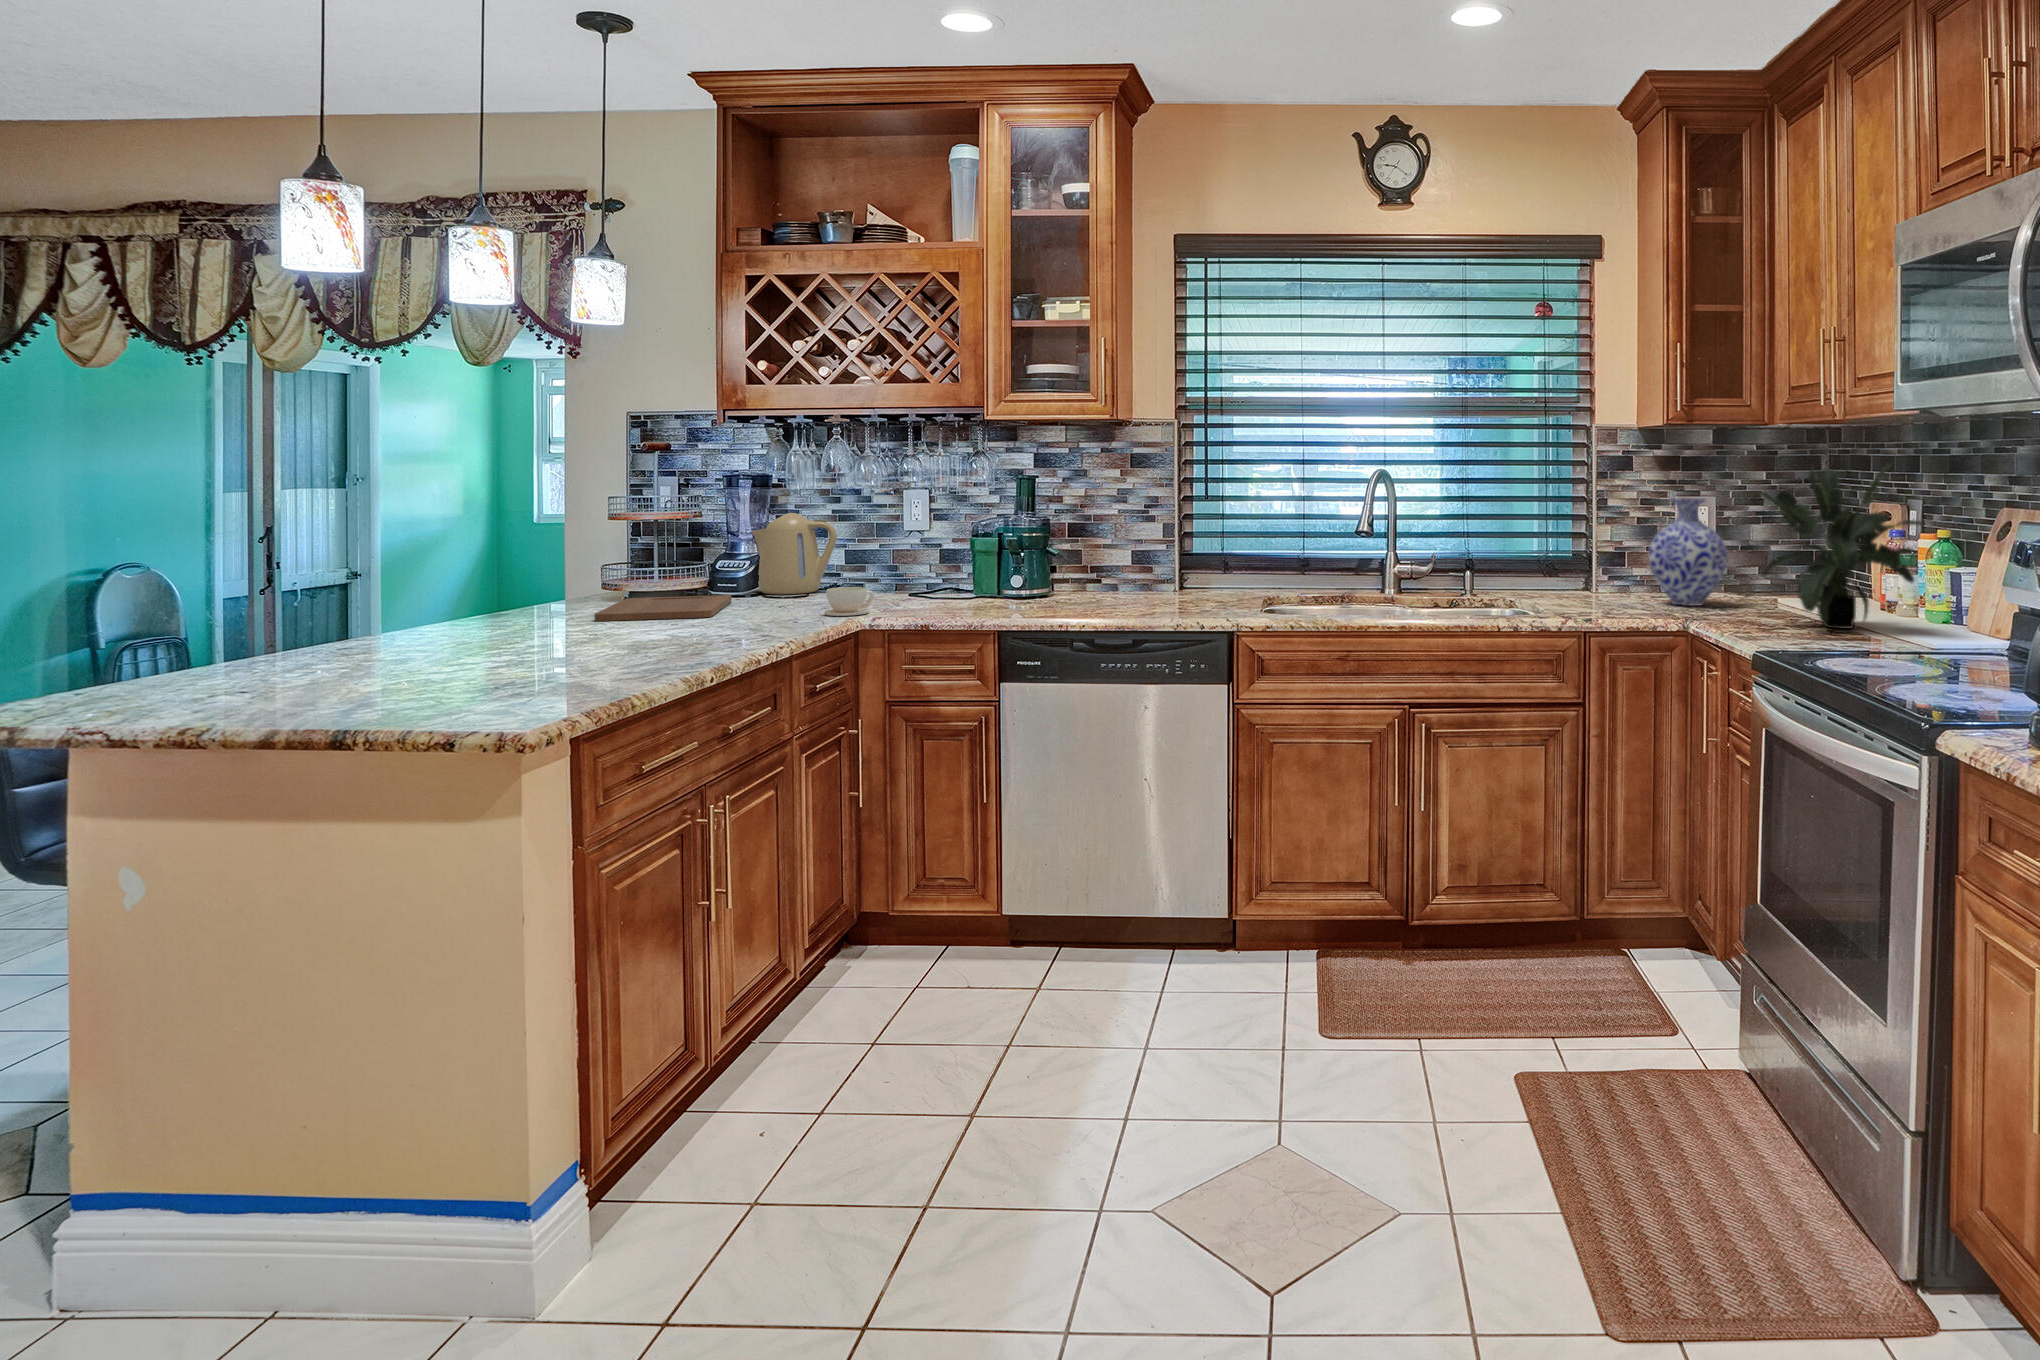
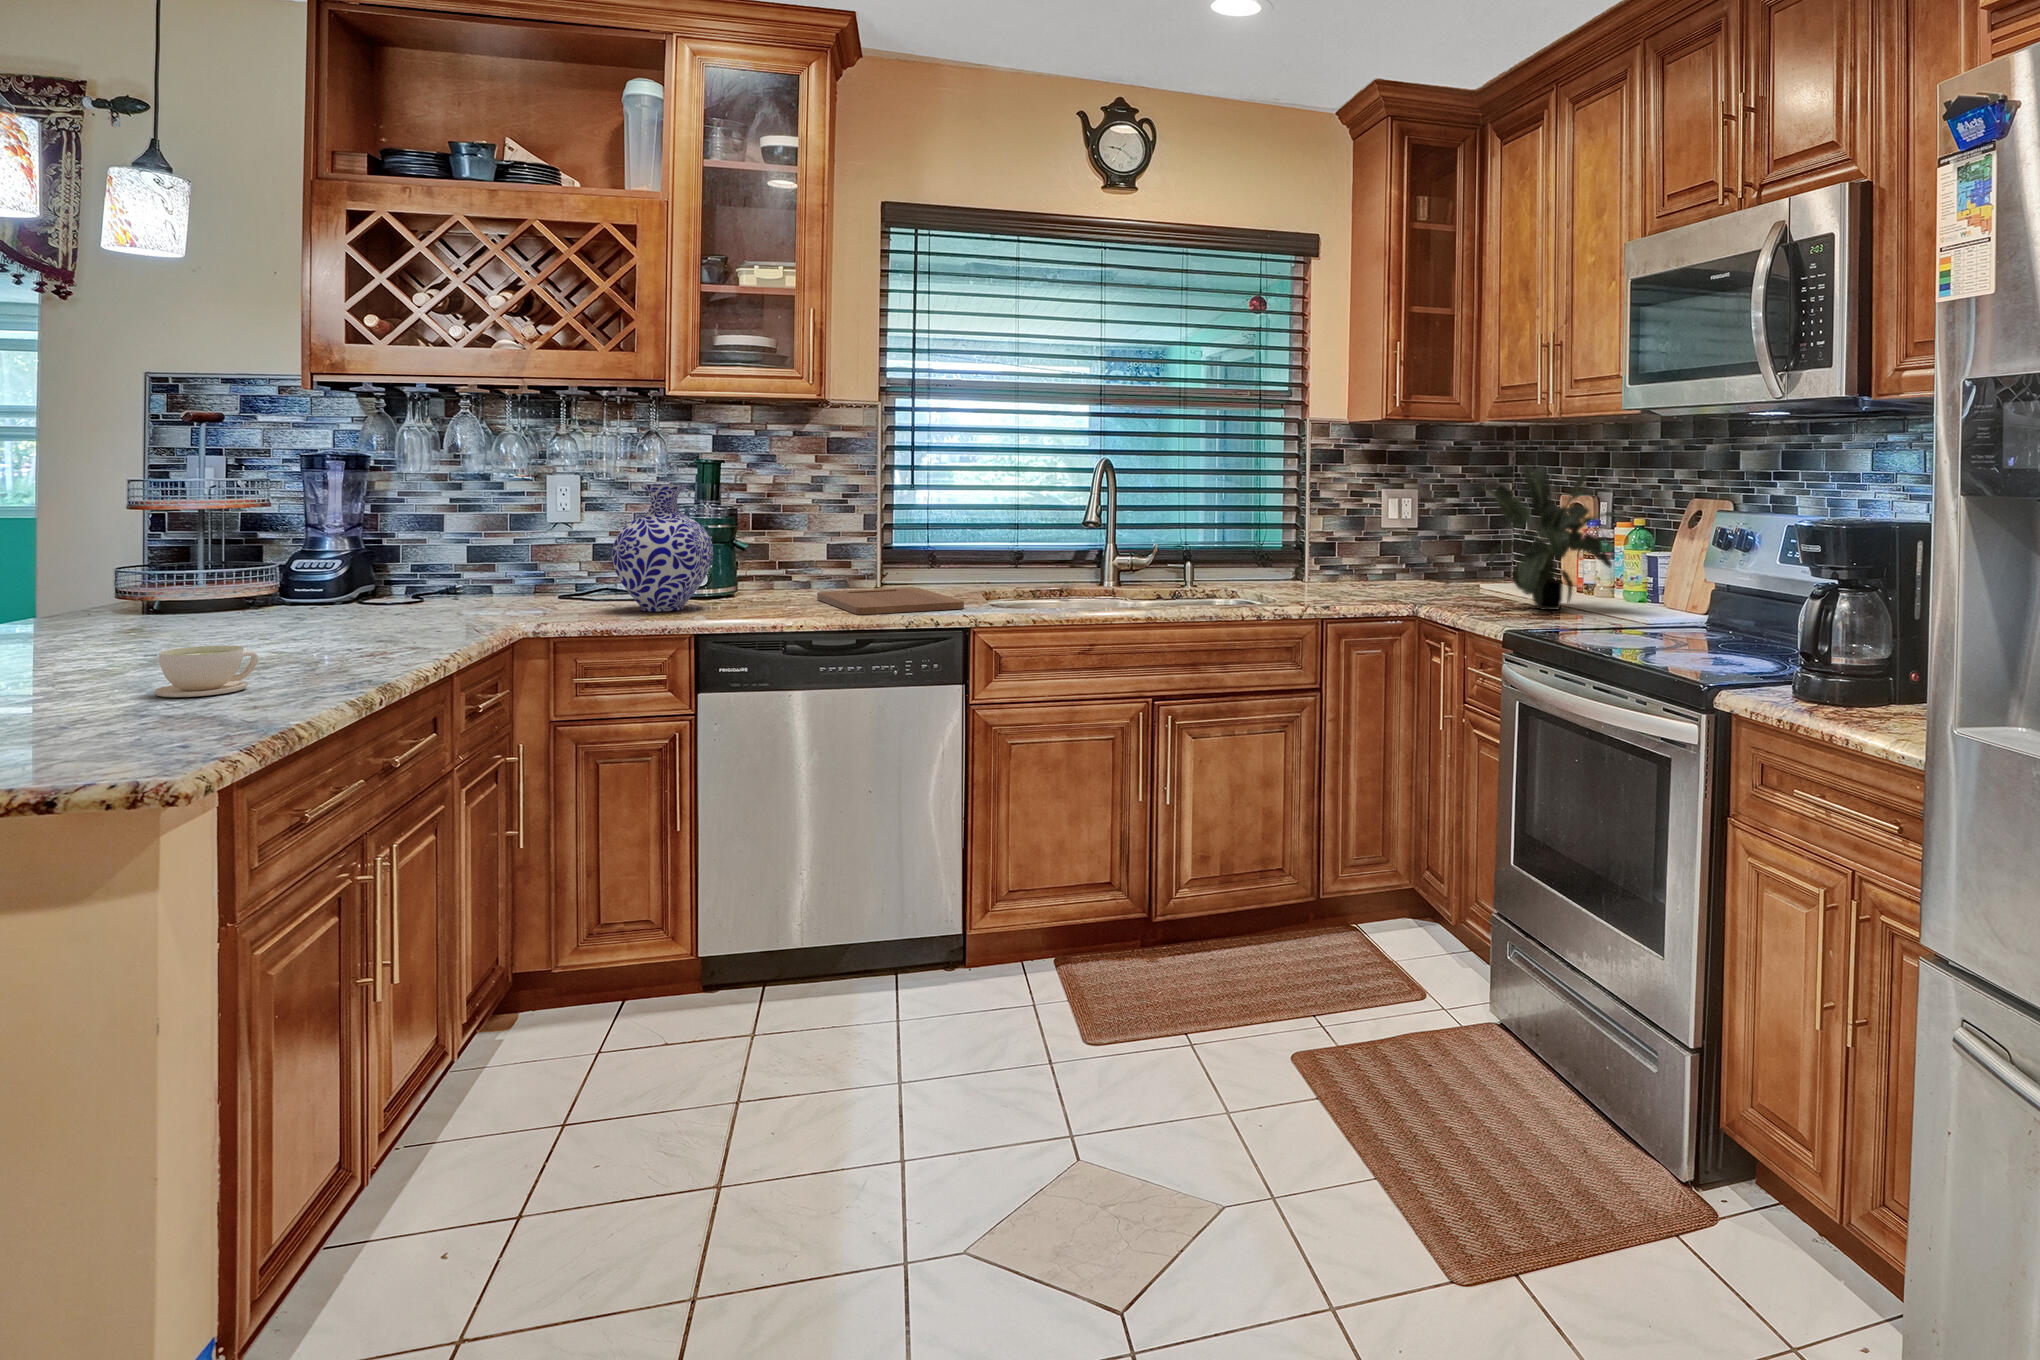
vase: present [1649,498,1728,606] -> present [612,484,713,611]
kettle: present [751,513,837,594] -> none [335,502,457,600]
coffee cup: present [825,587,874,616] -> present [155,645,258,697]
cutting board: present [595,595,731,621] -> present [817,588,964,614]

